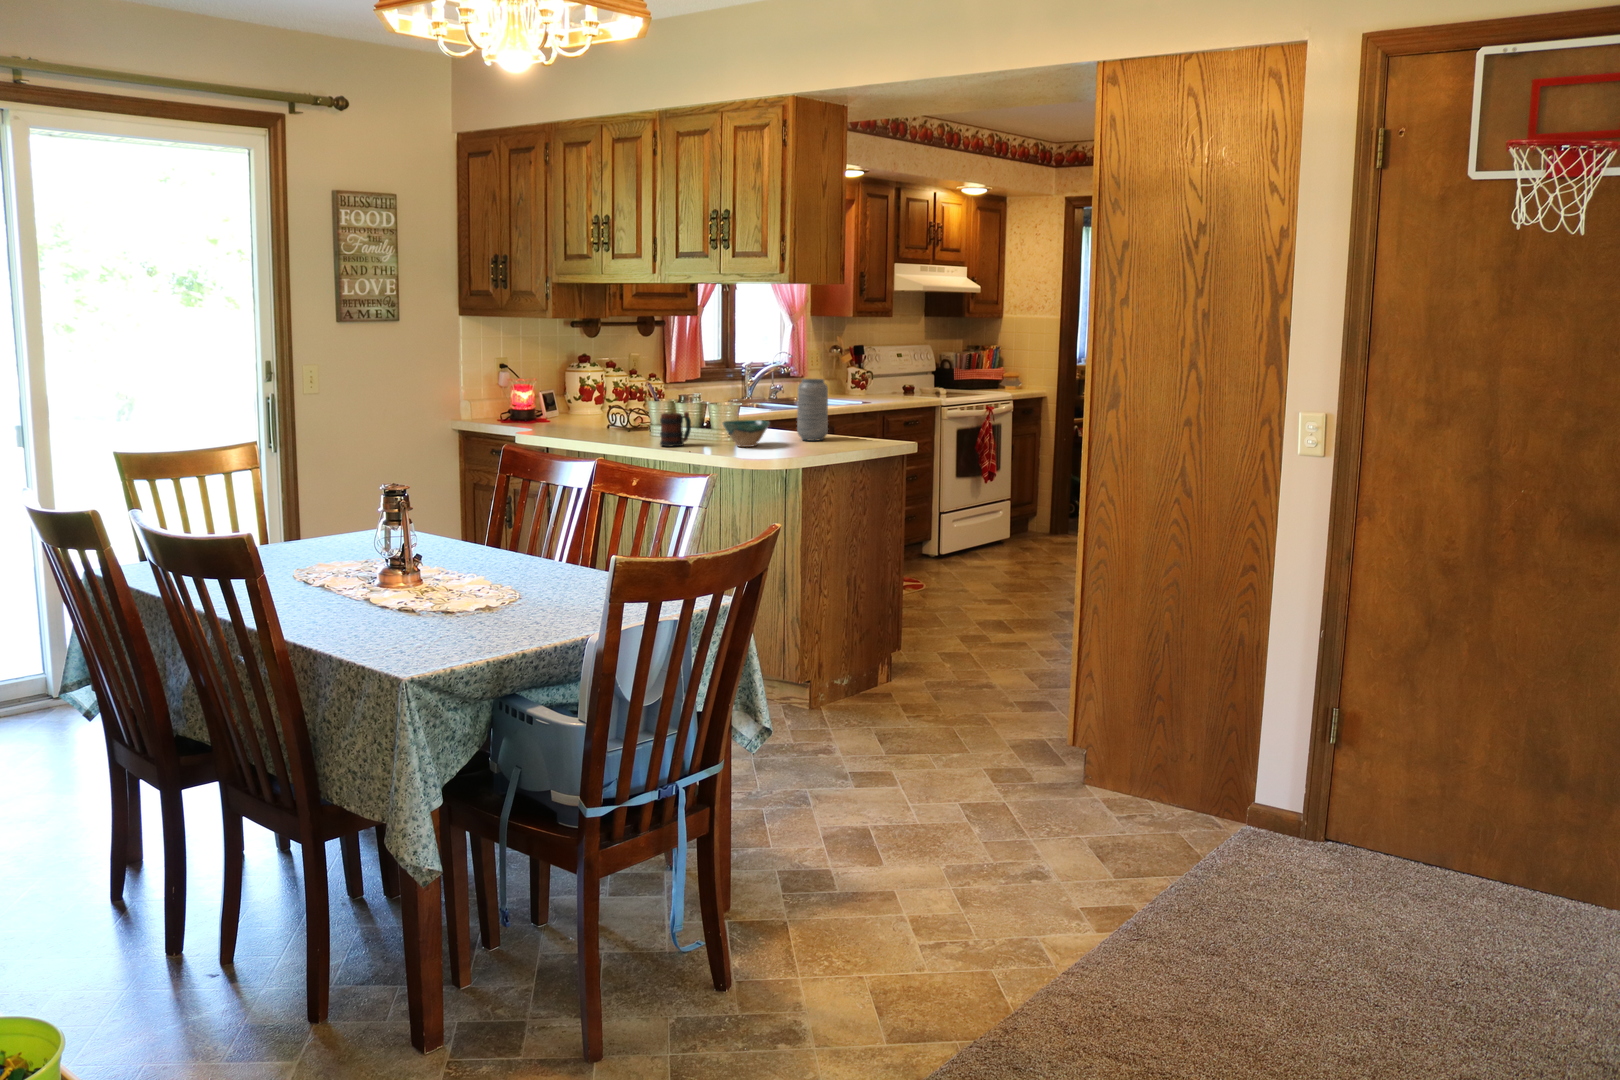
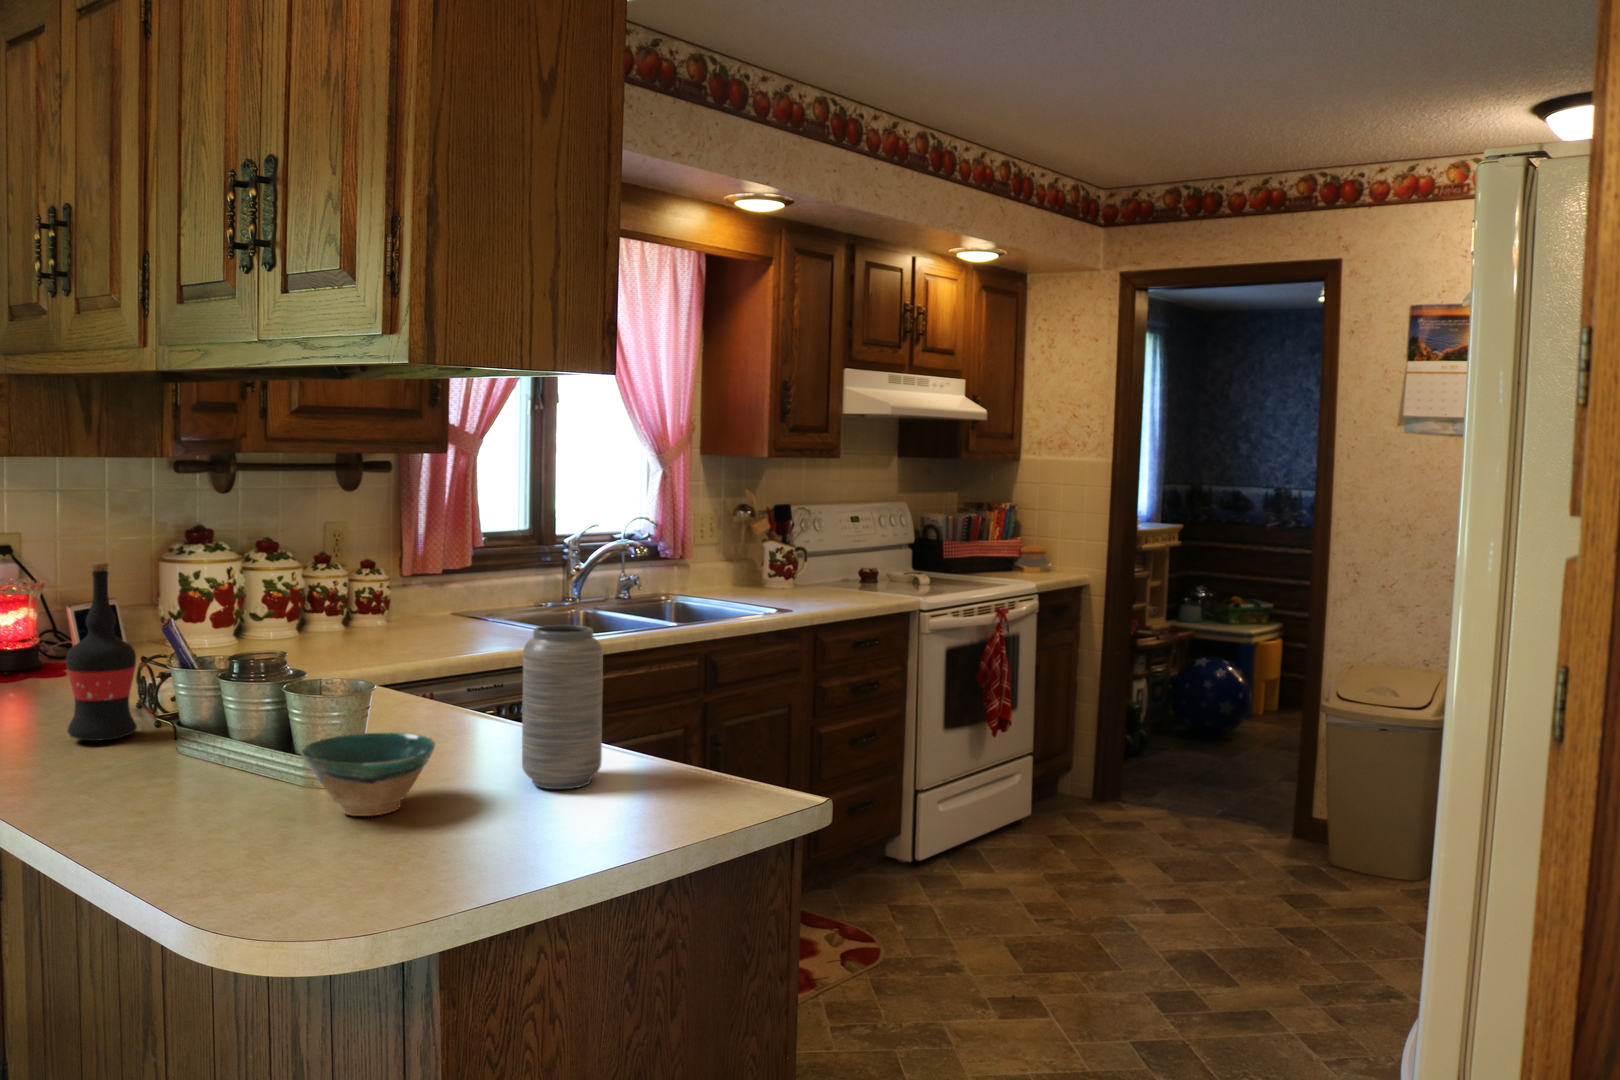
wine bottle: none [593,361,620,435] -> present [66,562,137,741]
mug: present [660,412,691,446] -> none [155,709,234,804]

